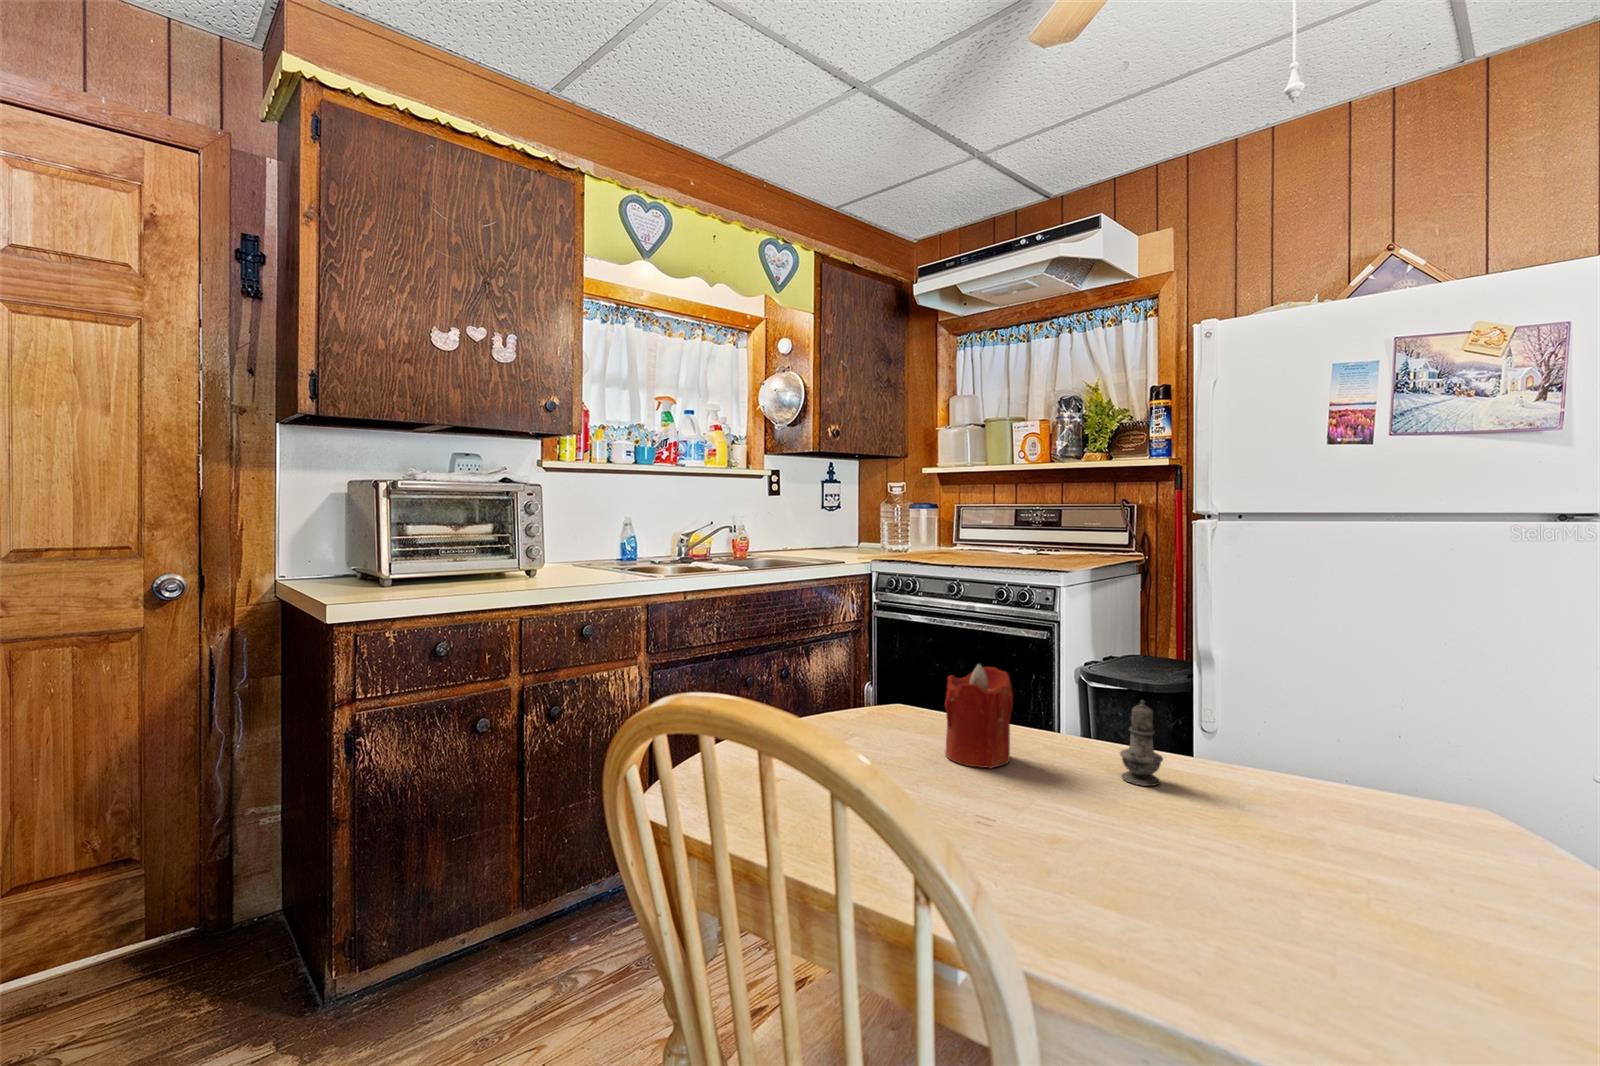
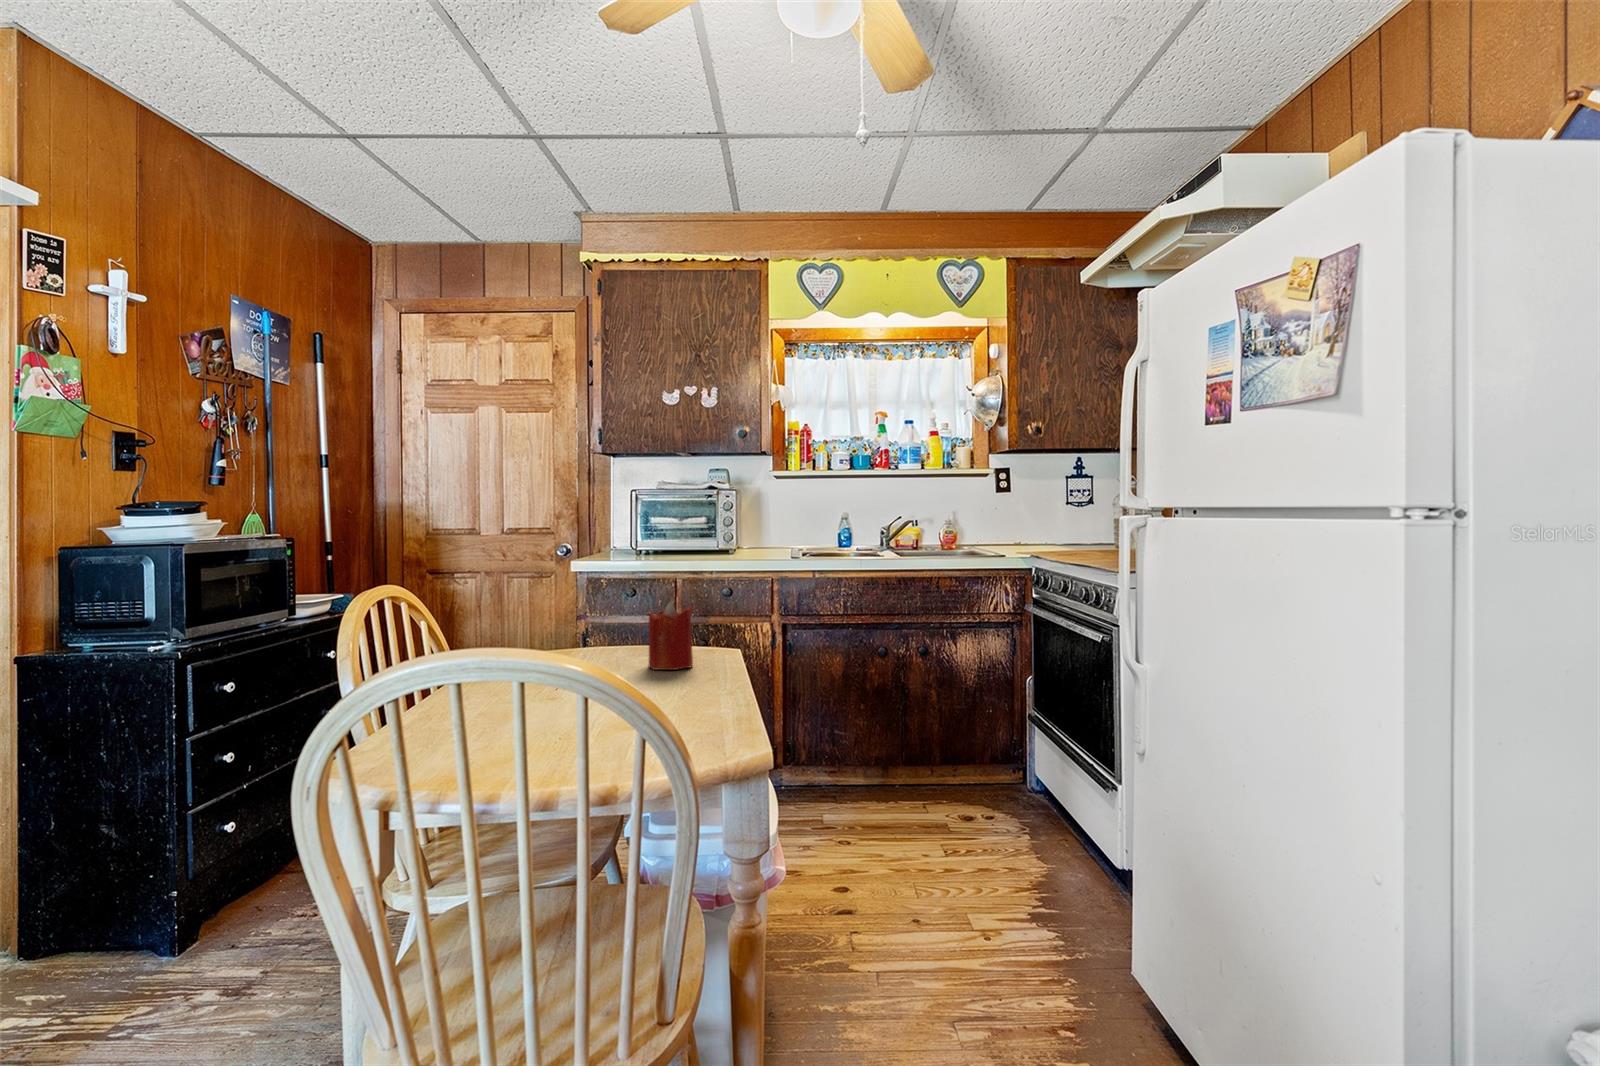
salt shaker: present [1120,700,1163,786] -> none [689,630,718,692]

